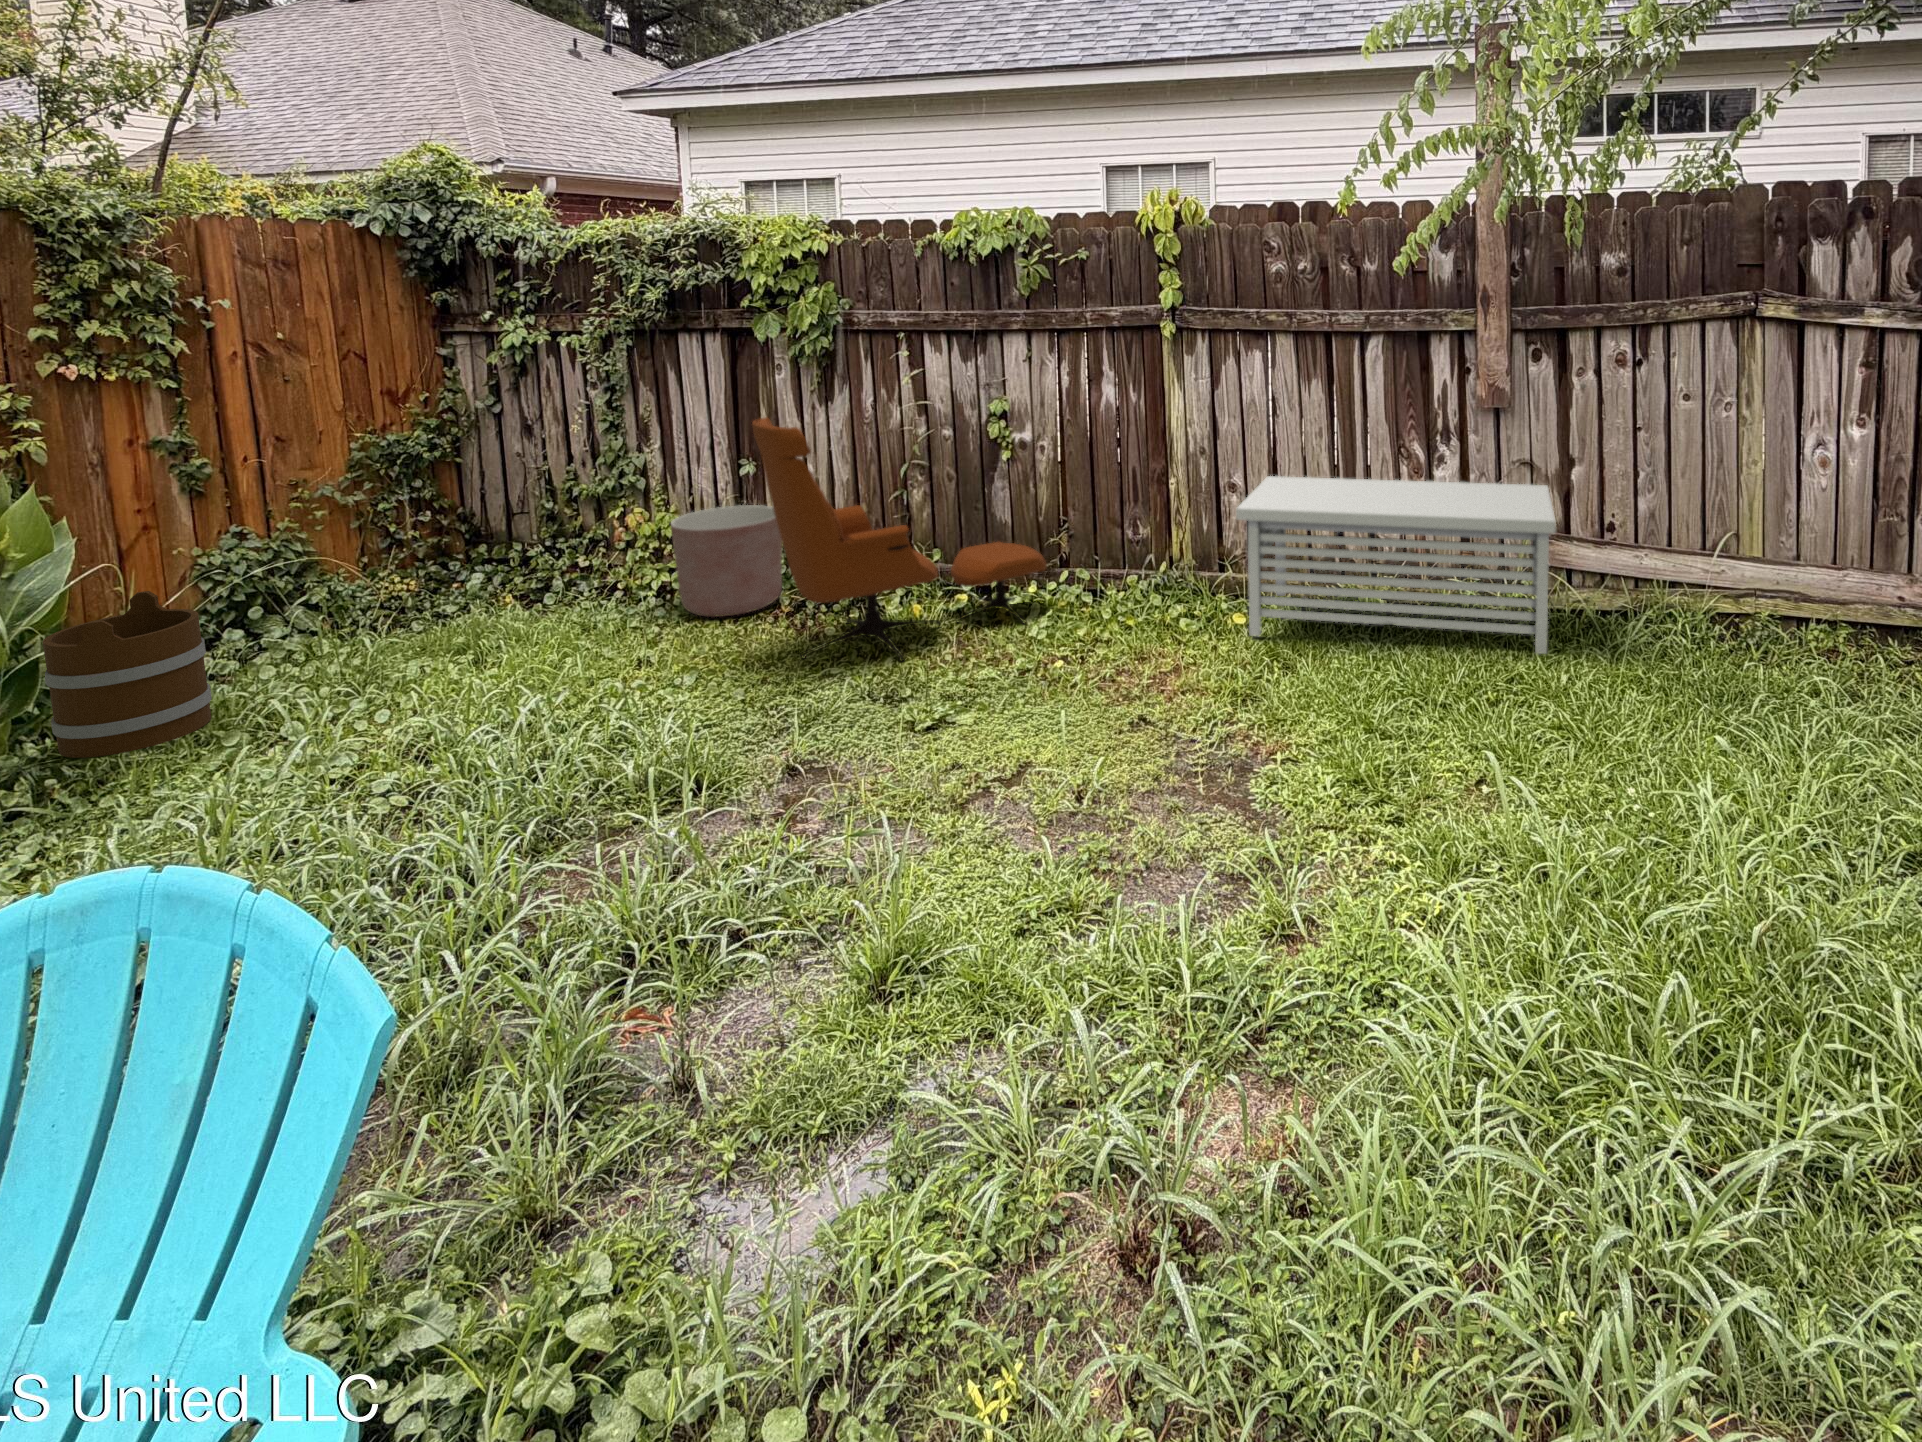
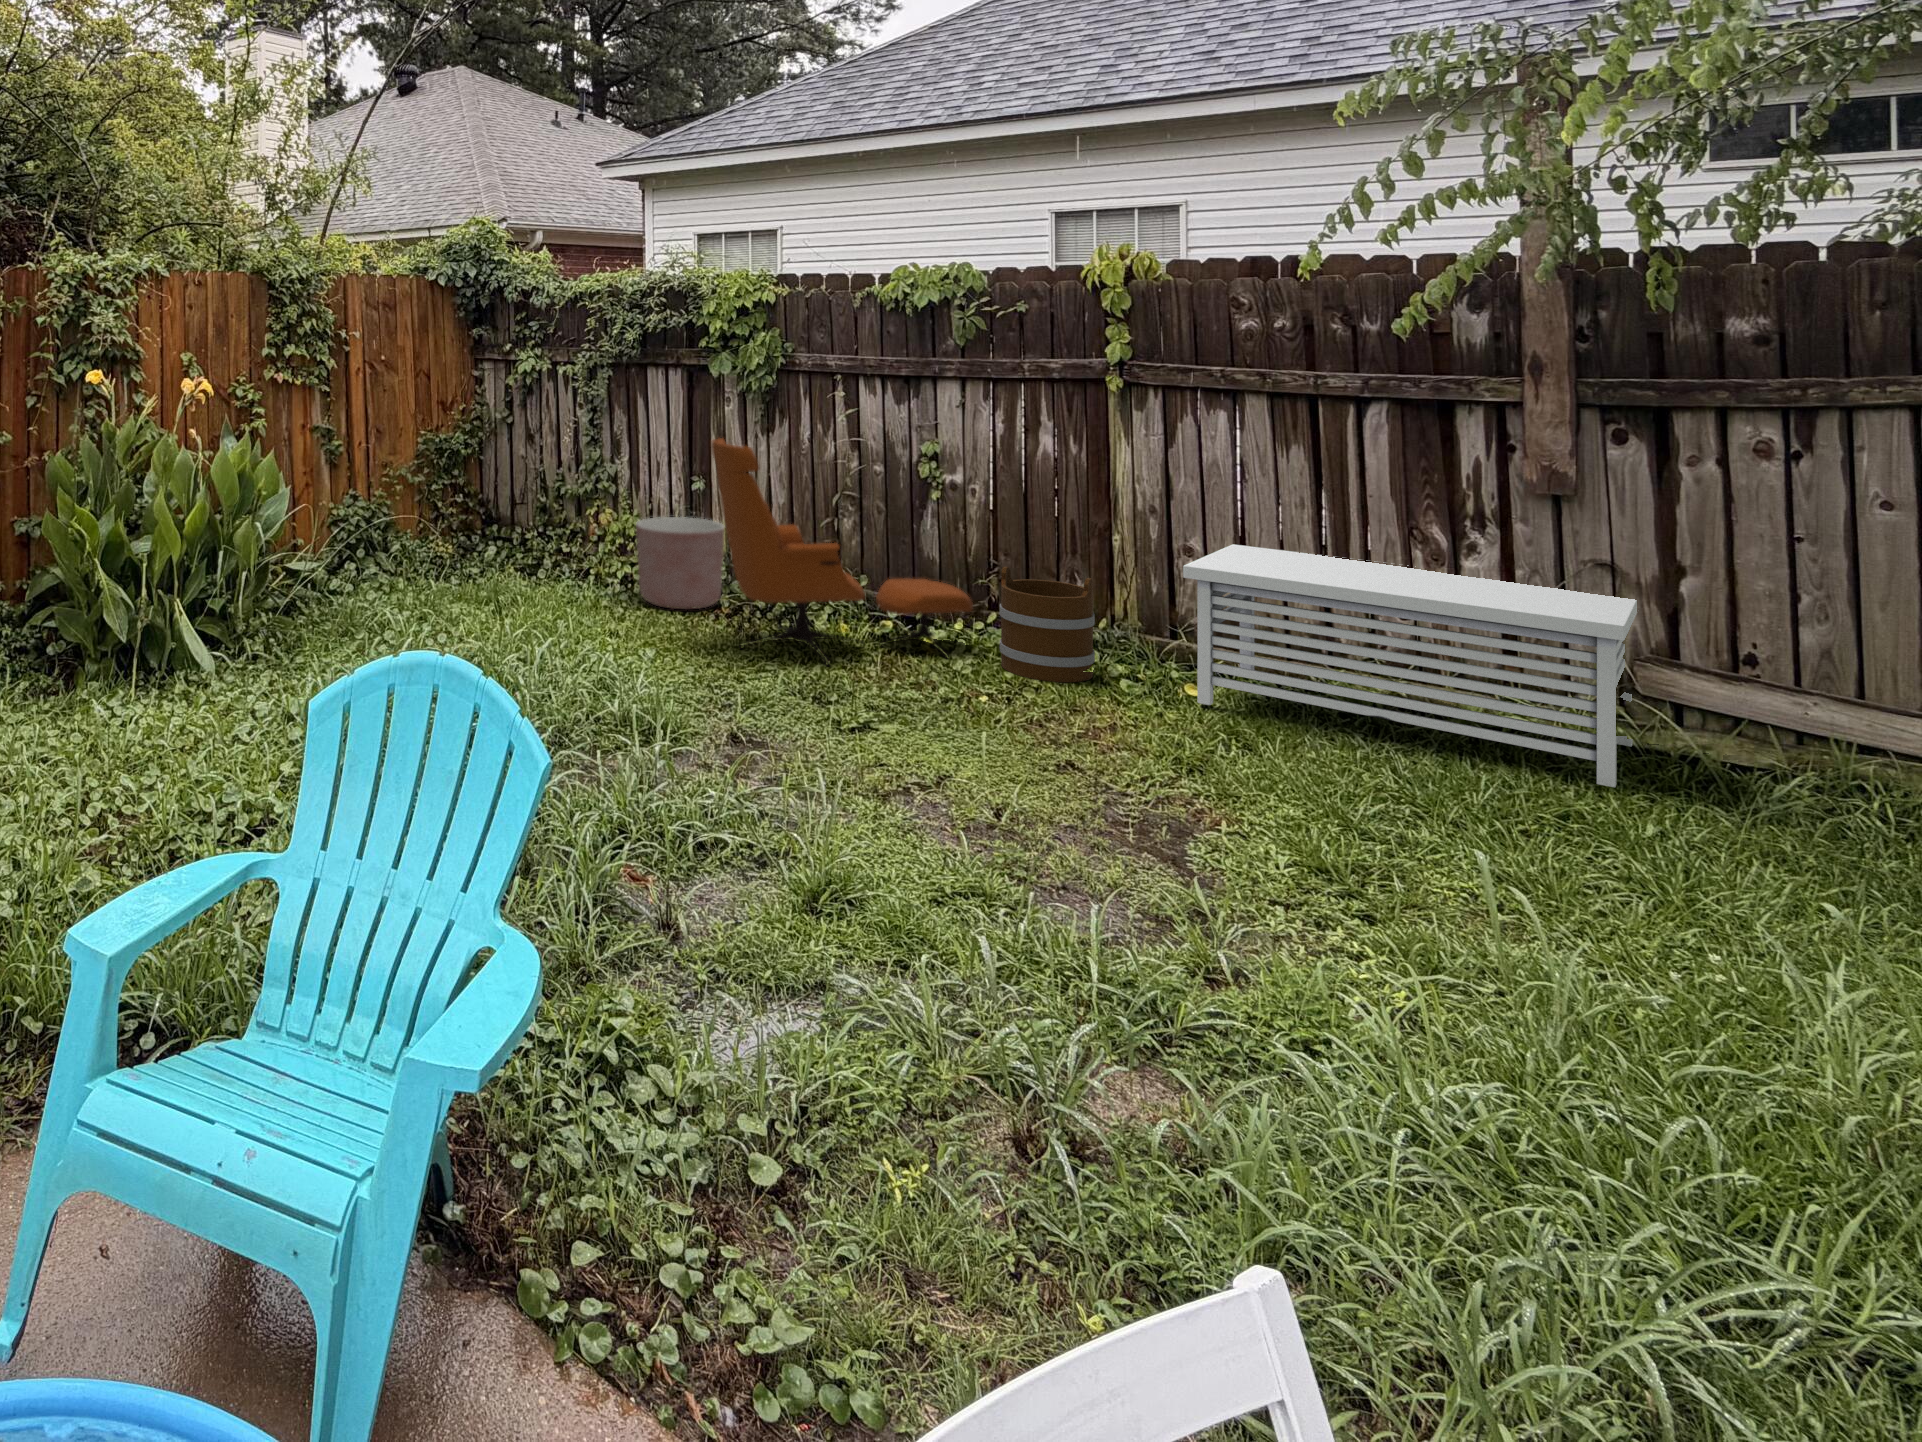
bucket: present [43,591,212,758] -> present [1000,567,1095,682]

